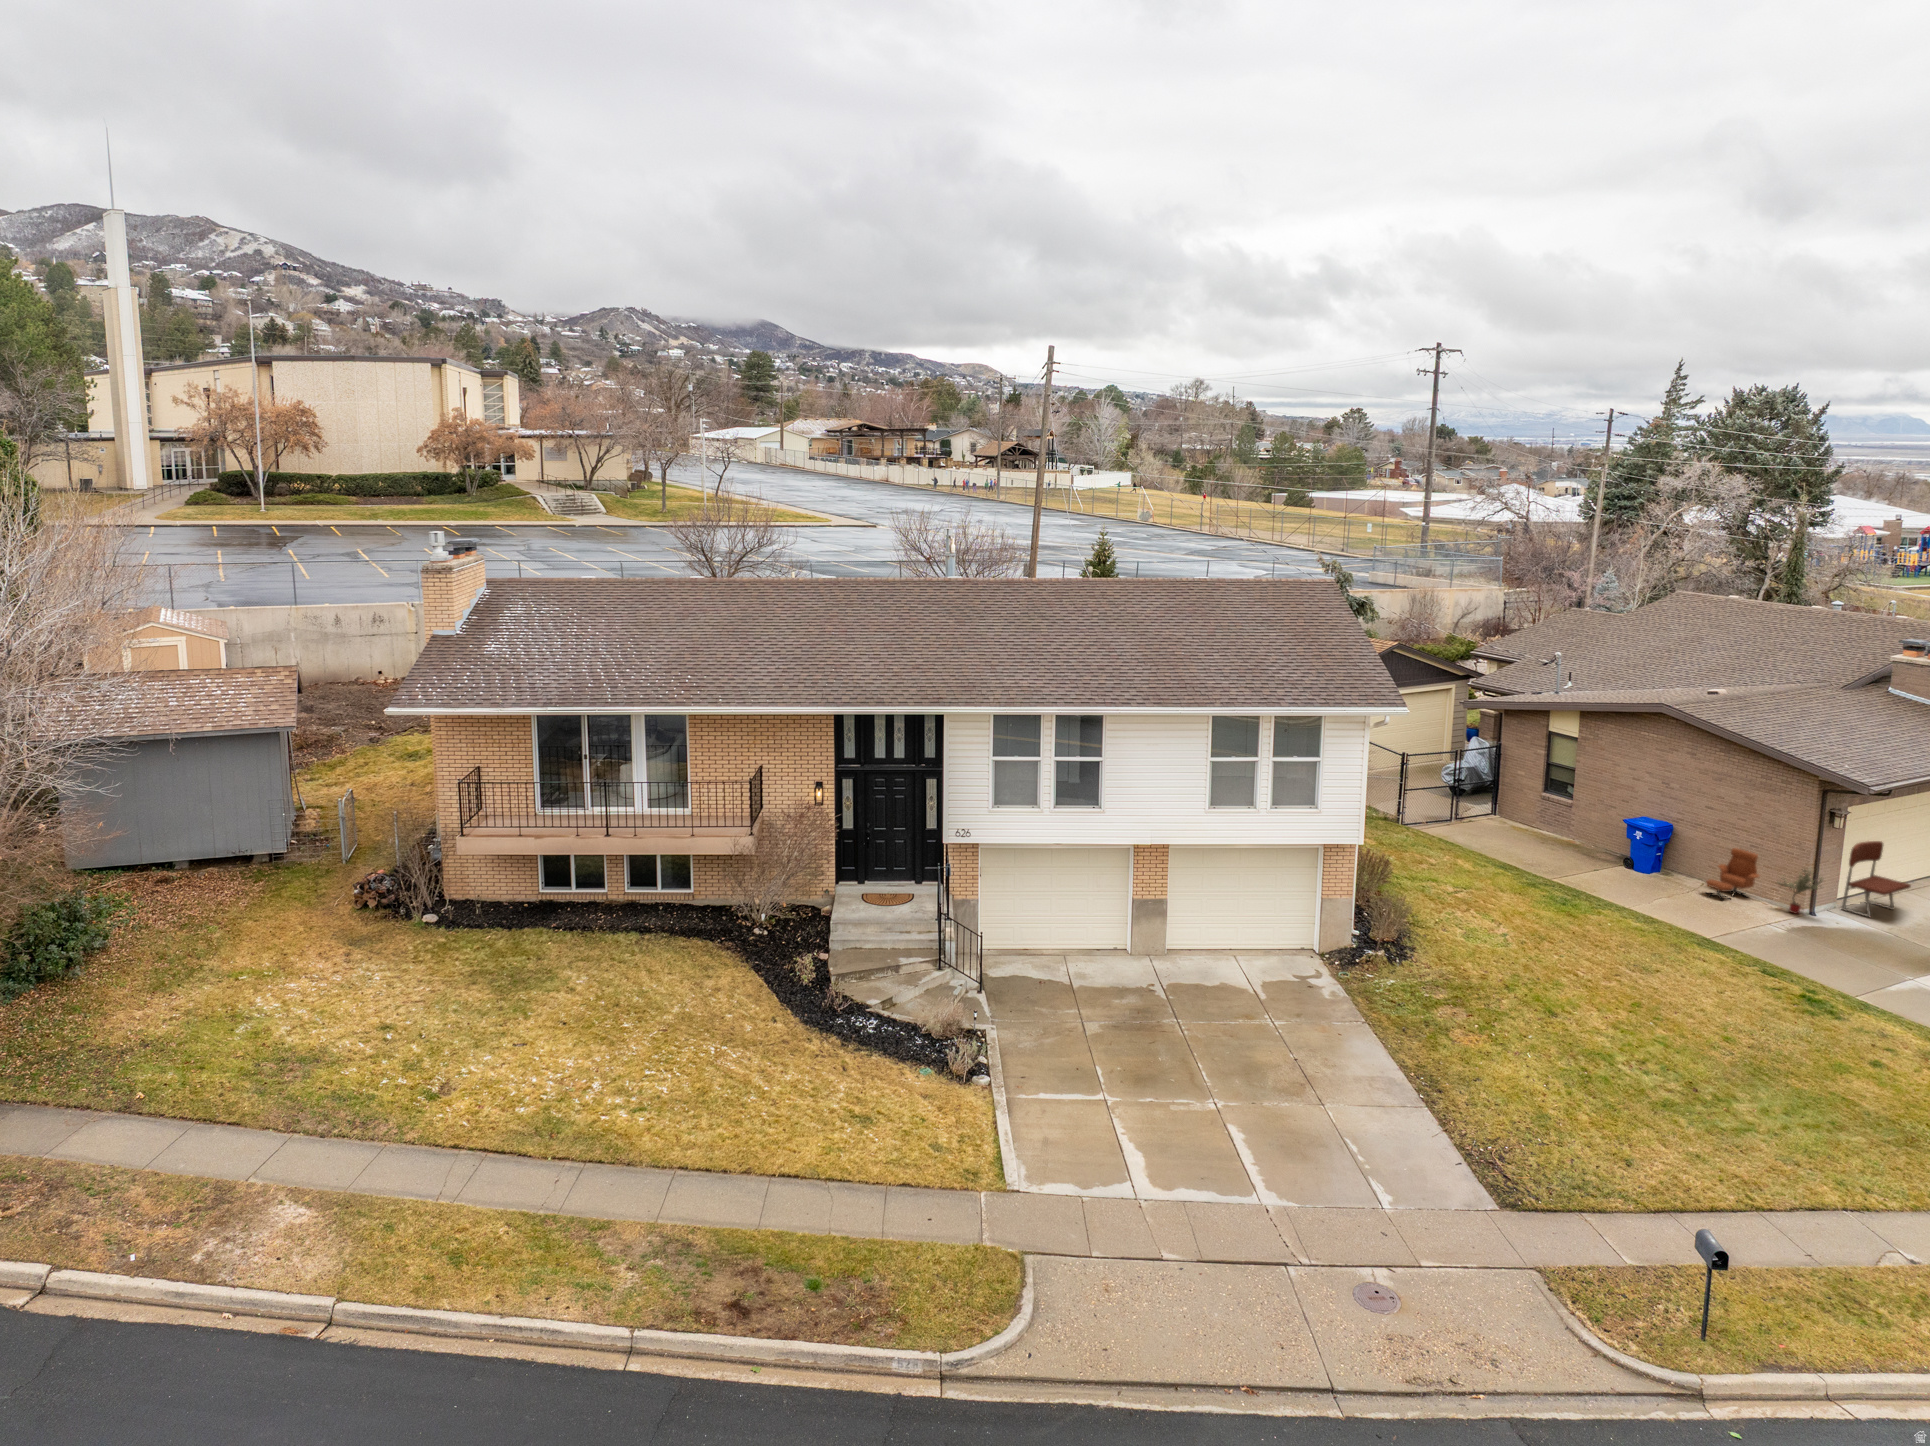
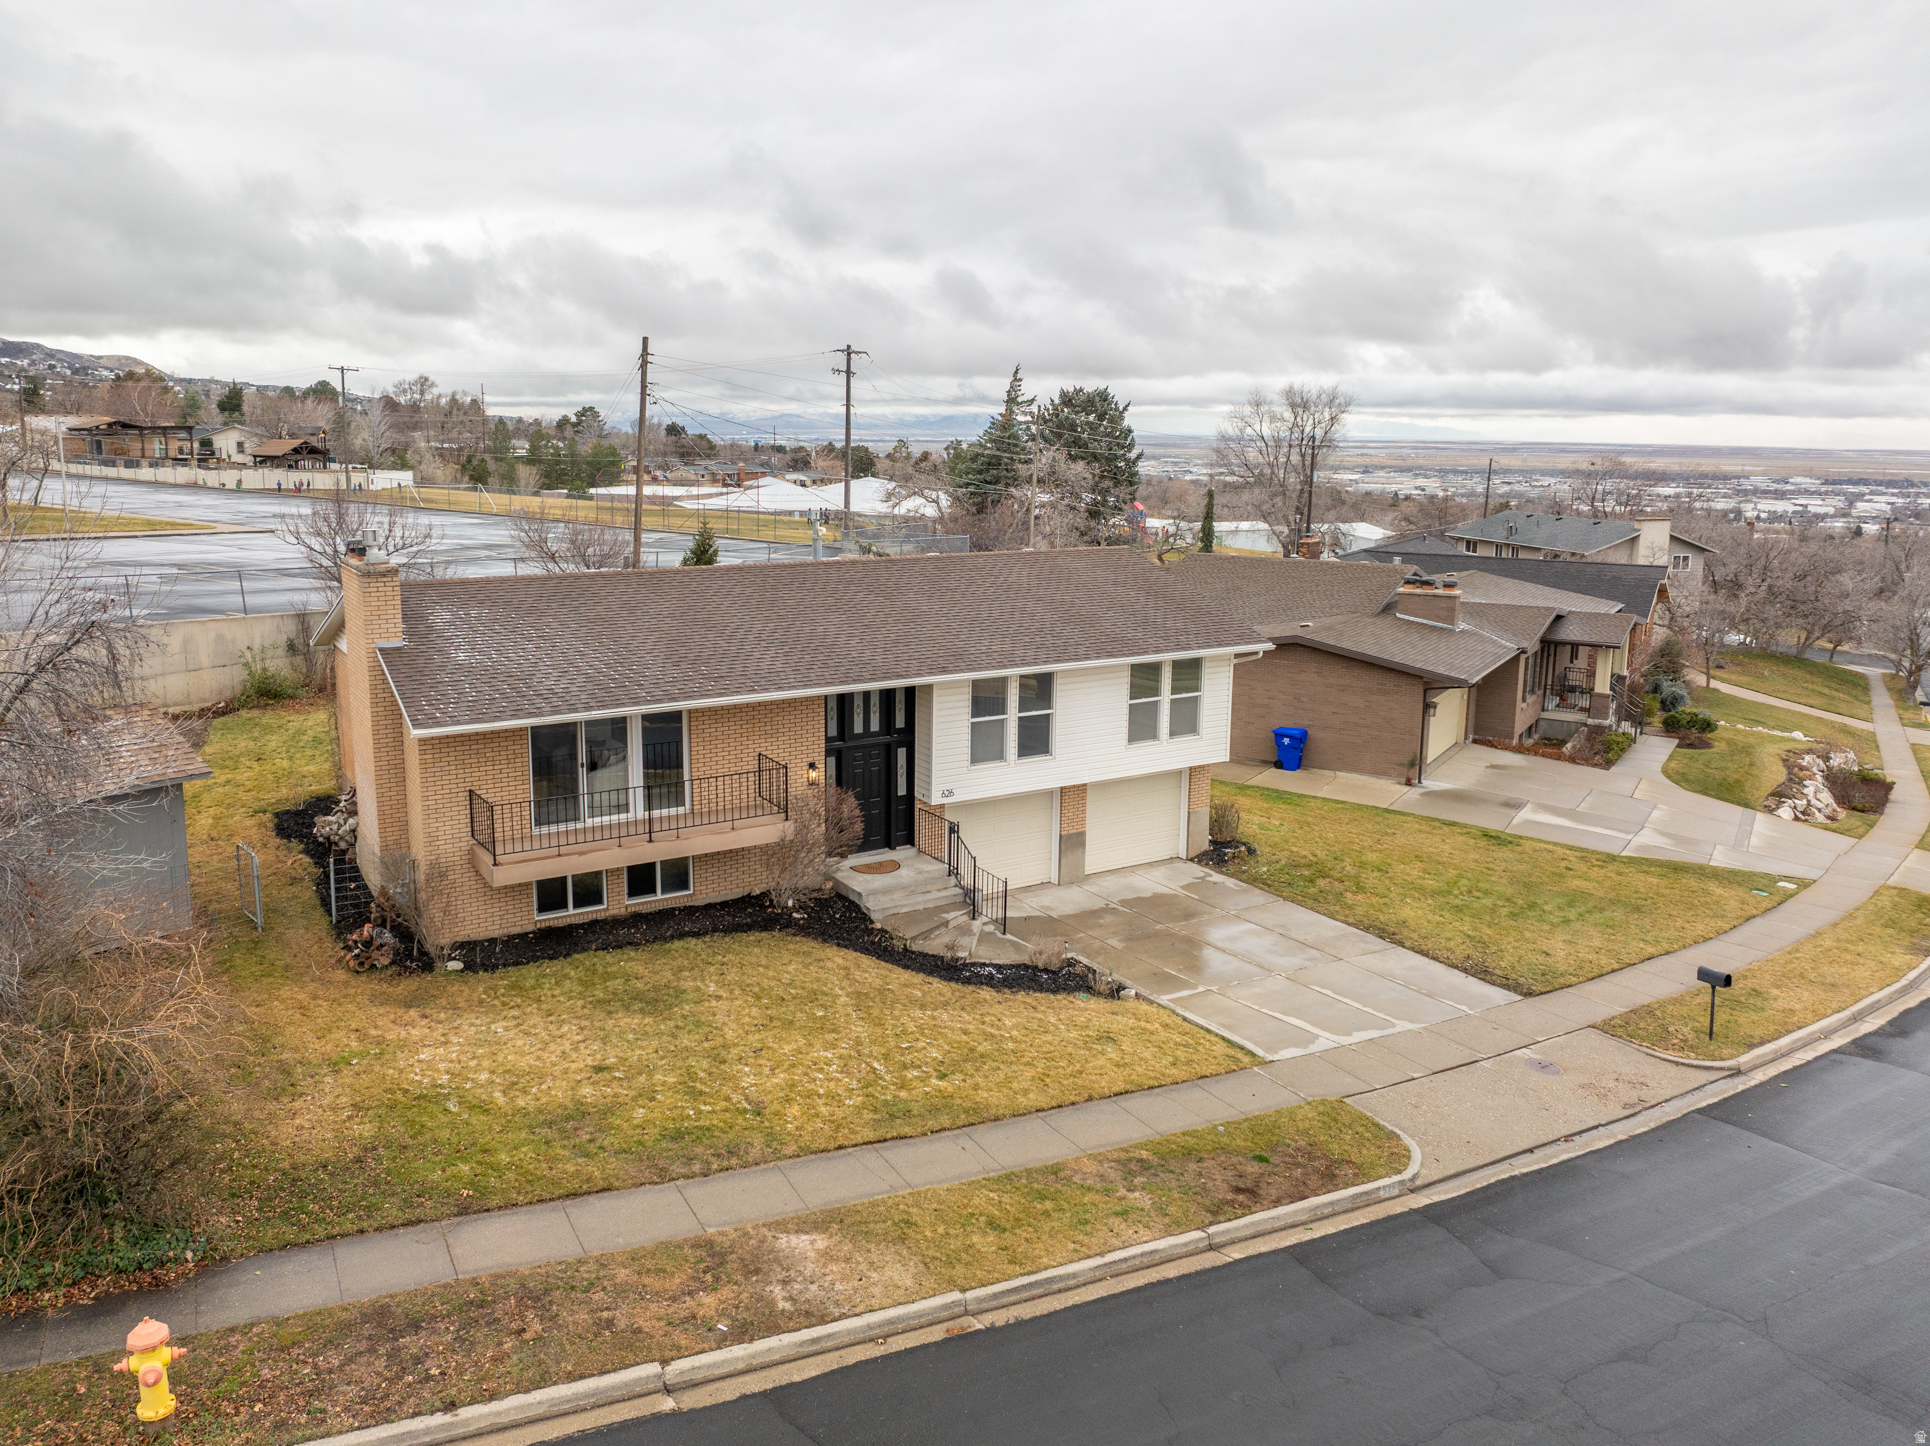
bench: present [1841,841,1911,918] -> none [1426,727,1459,781]
lounge chair: present [1706,848,1759,899] -> none [1350,743,1381,782]

